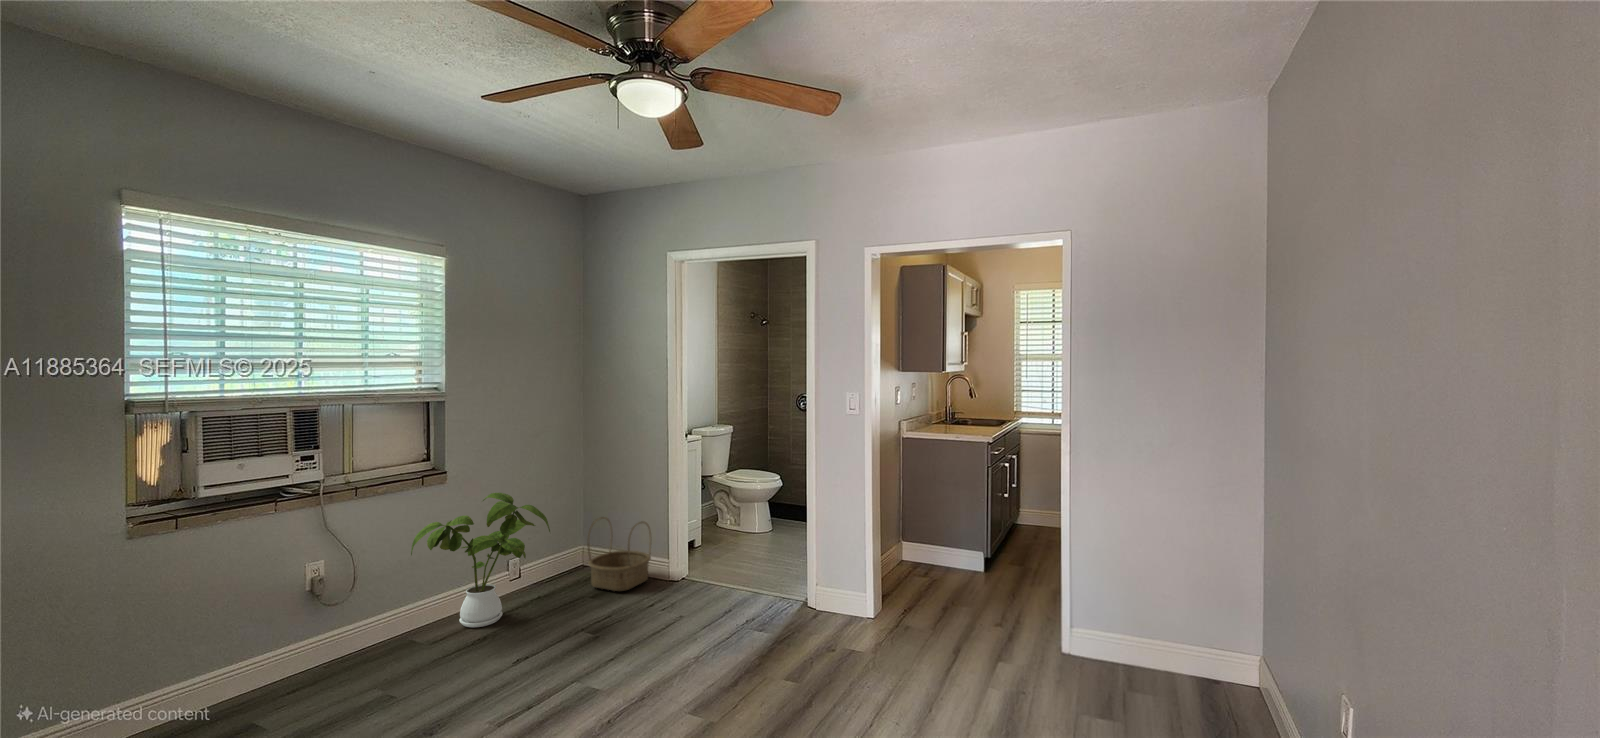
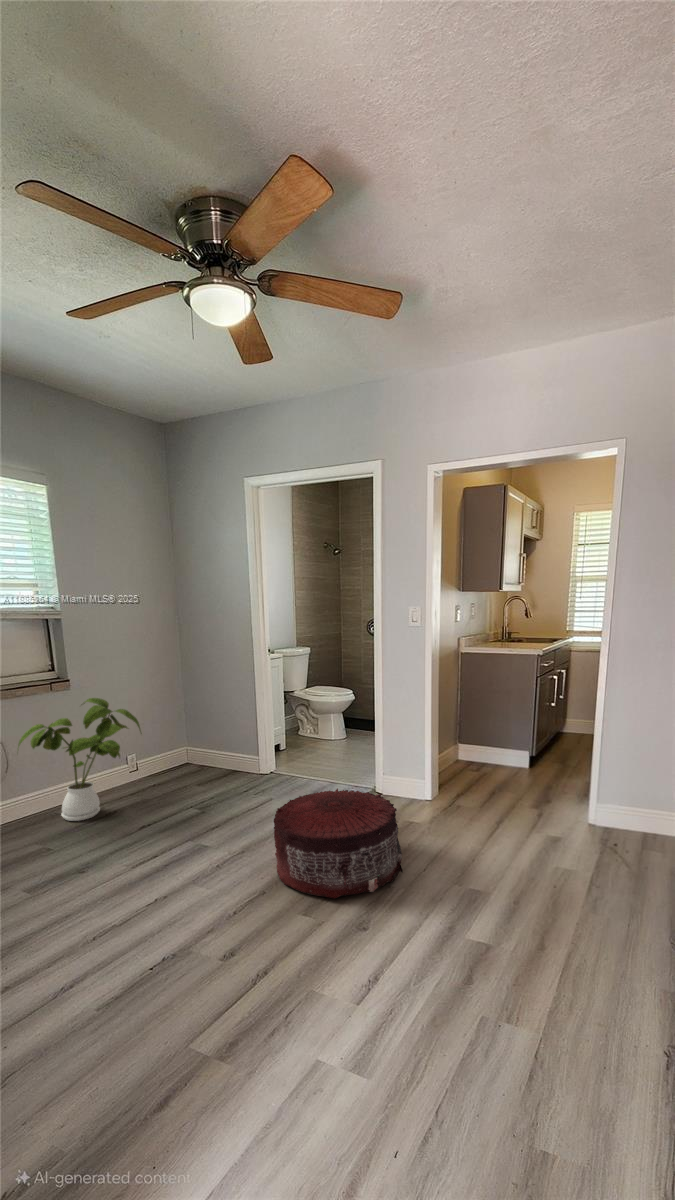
basket: present [588,517,651,591] -> none [178,723,236,790]
pouf: none [697,589,831,705] -> present [274,788,403,898]

